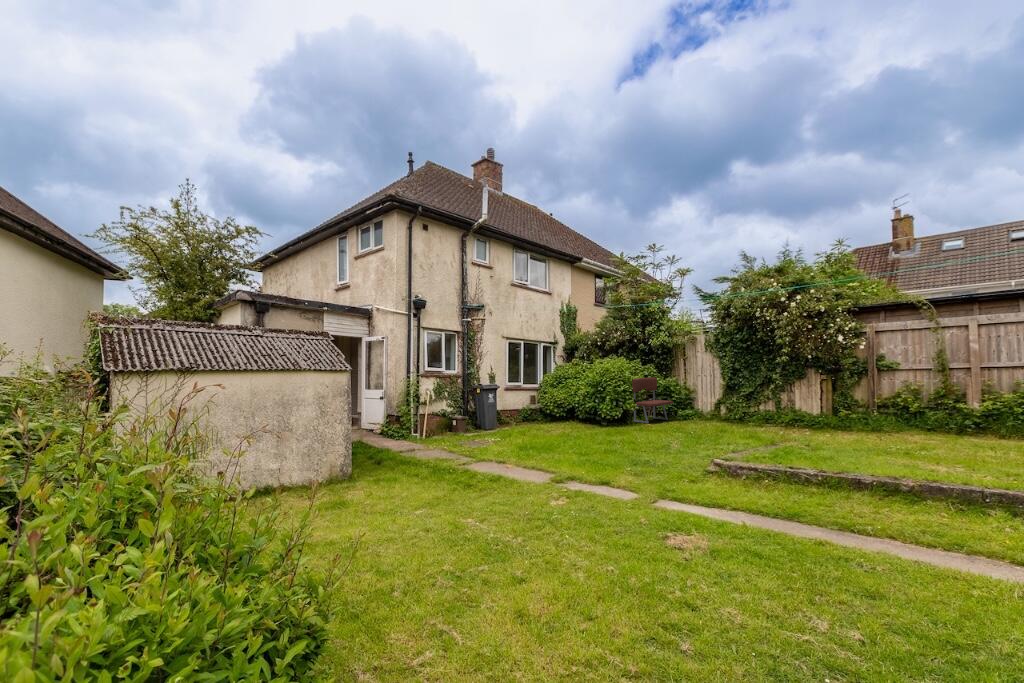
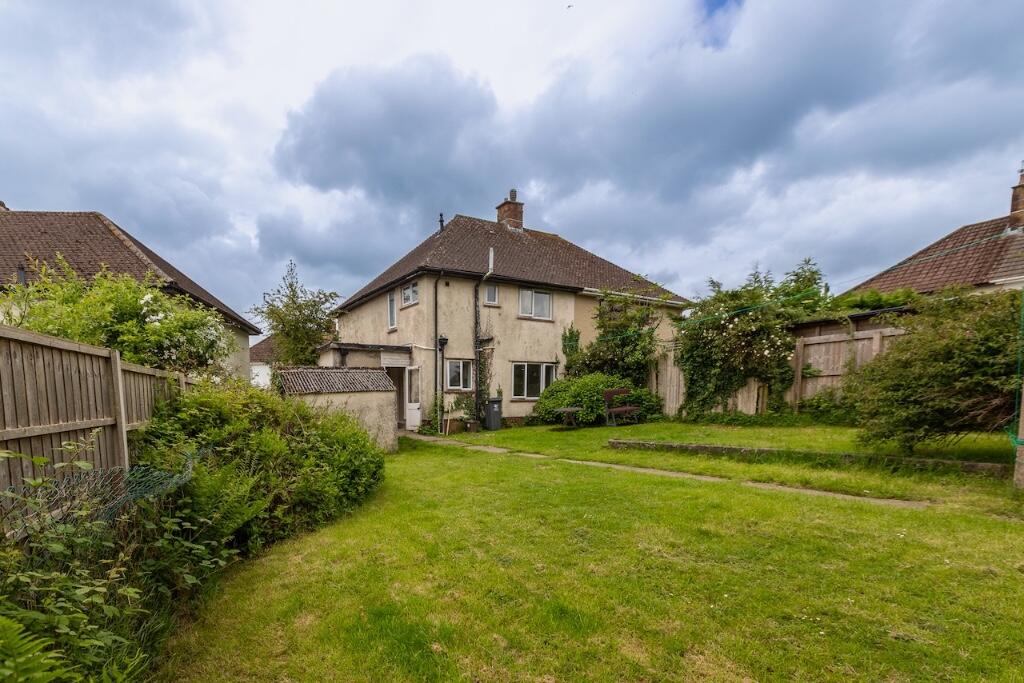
round table: none [575,399,612,428] -> present [554,408,583,430]

